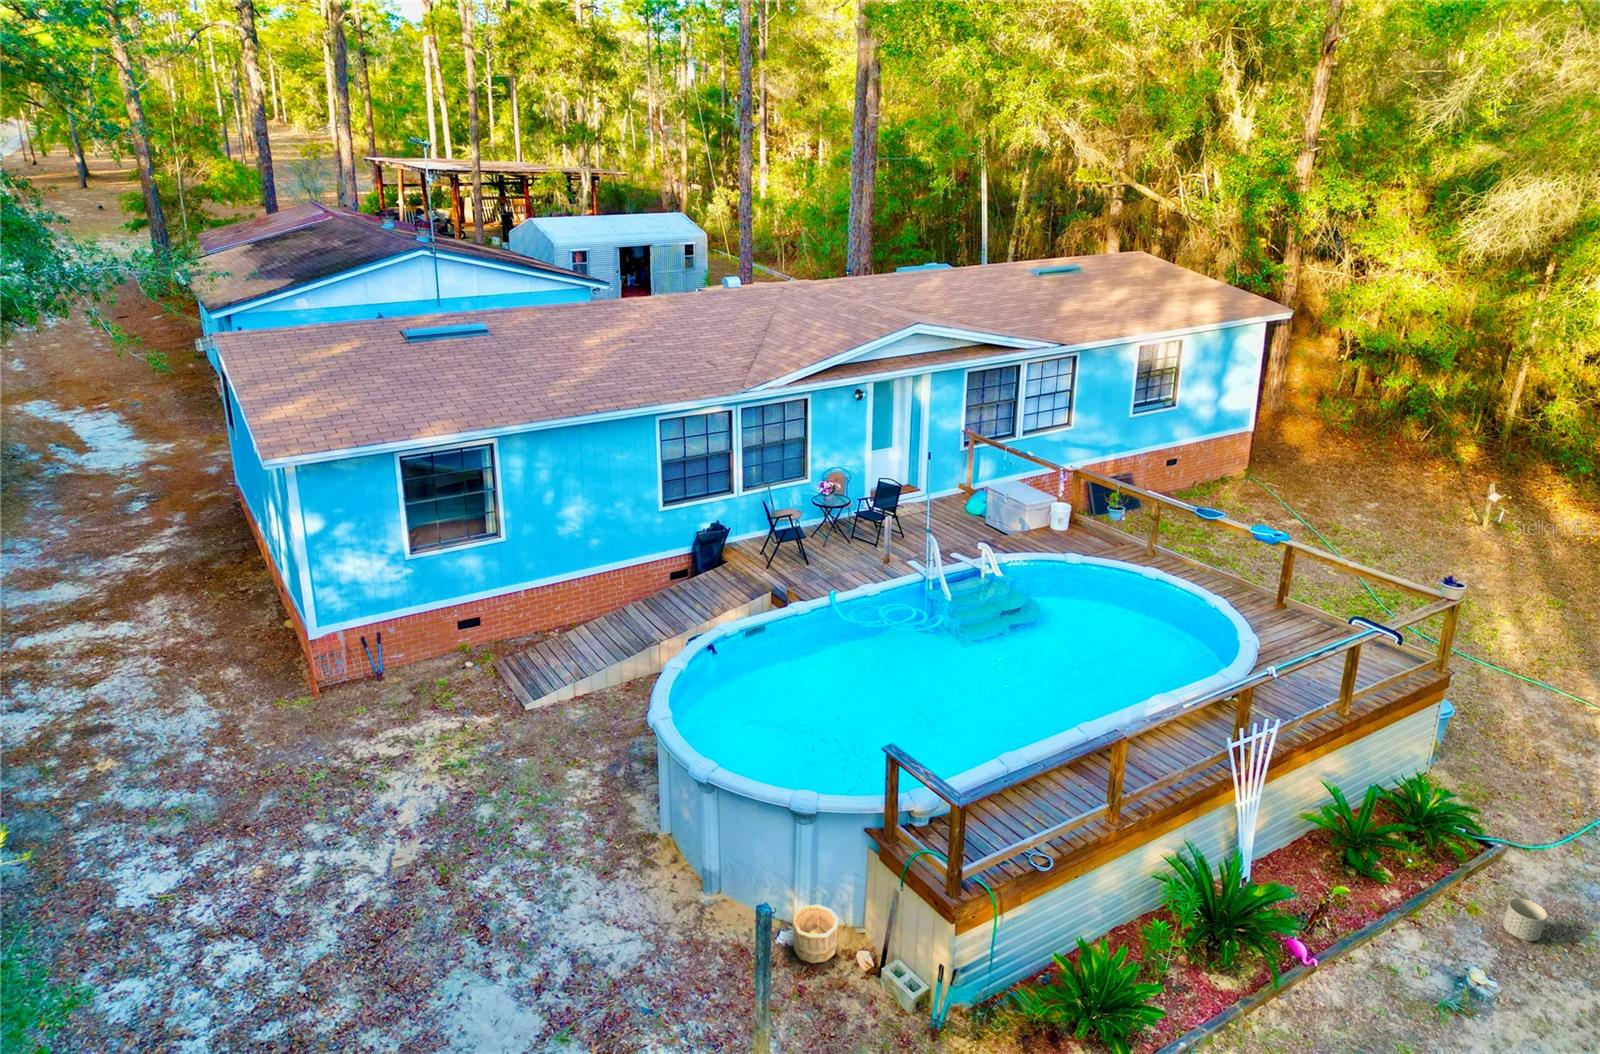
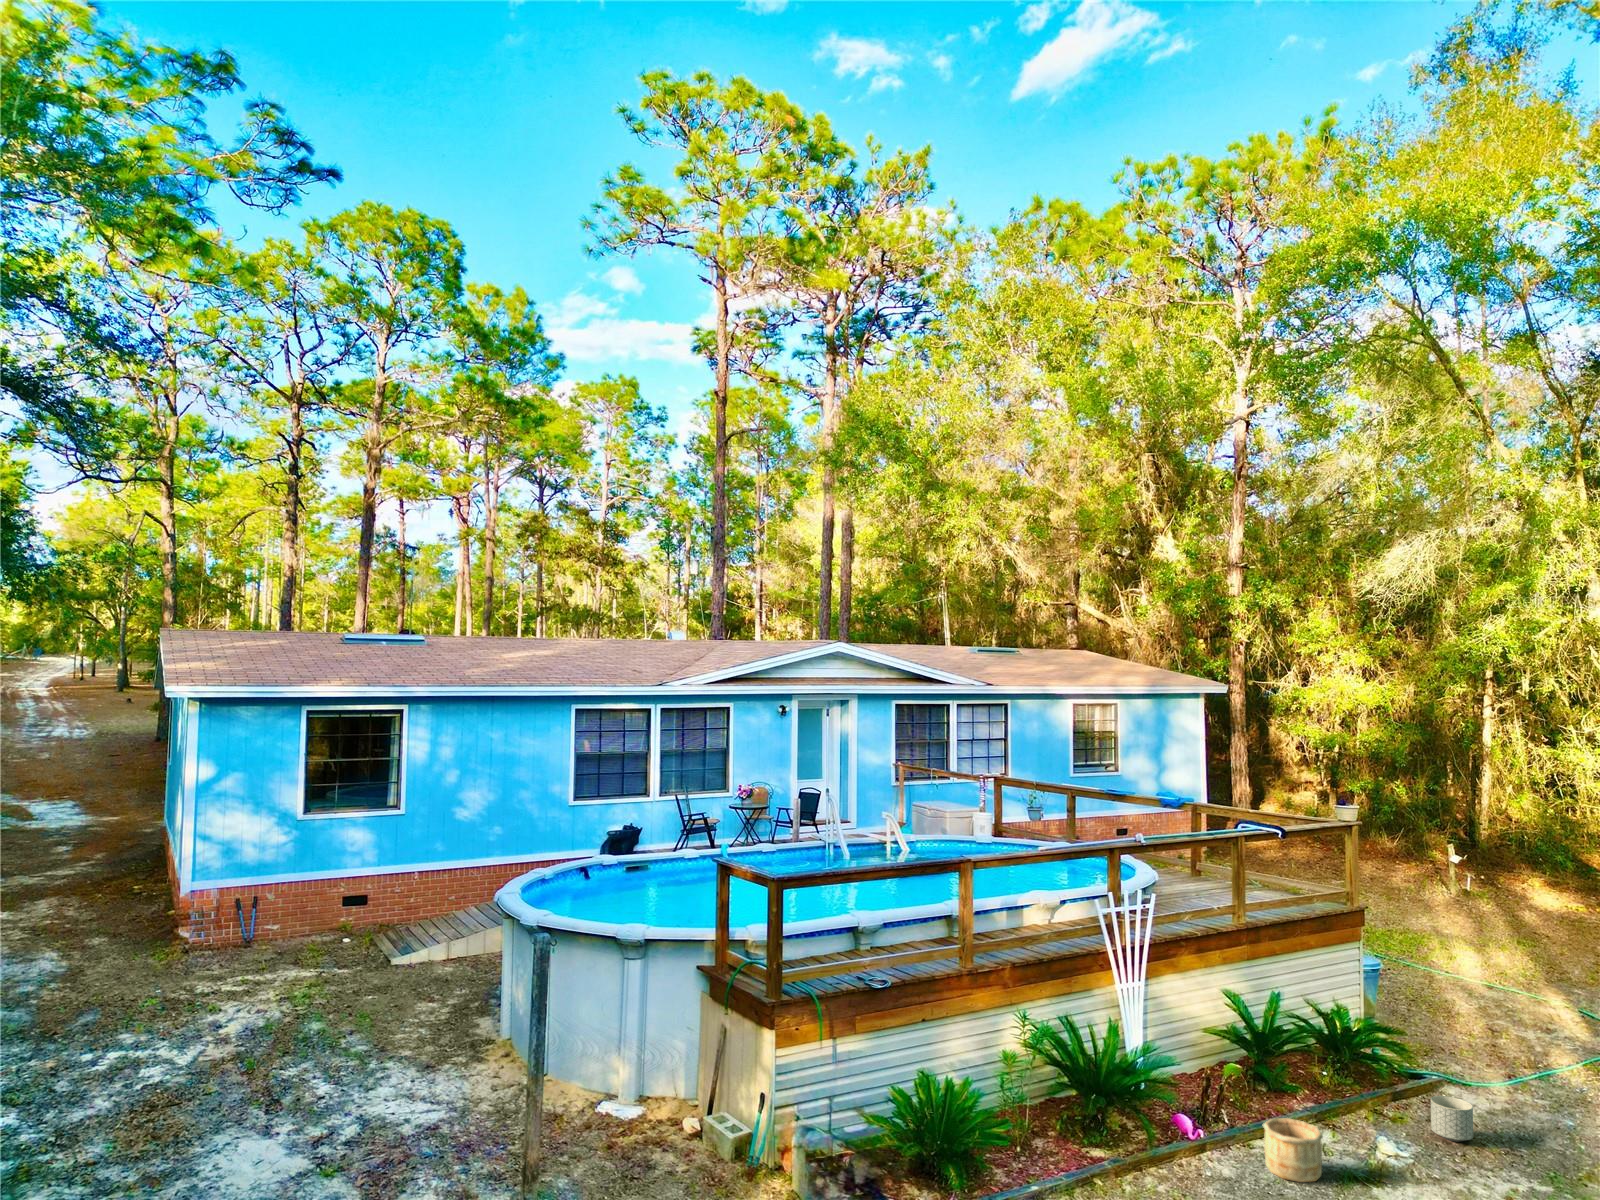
wooden bucket: present [792,904,839,963] -> present [1263,1118,1323,1182]

